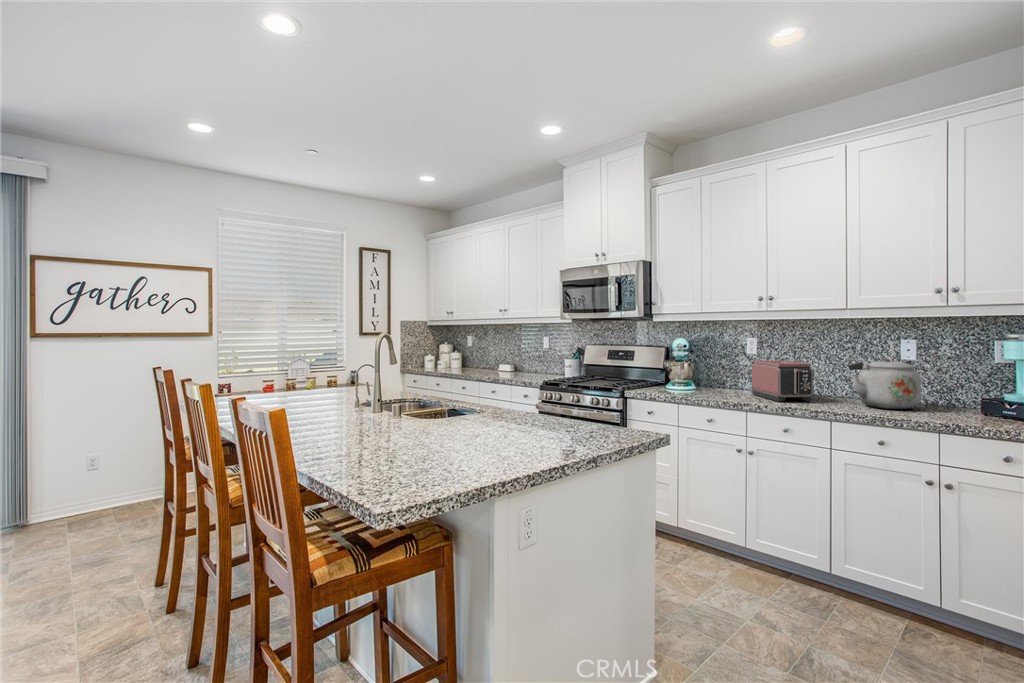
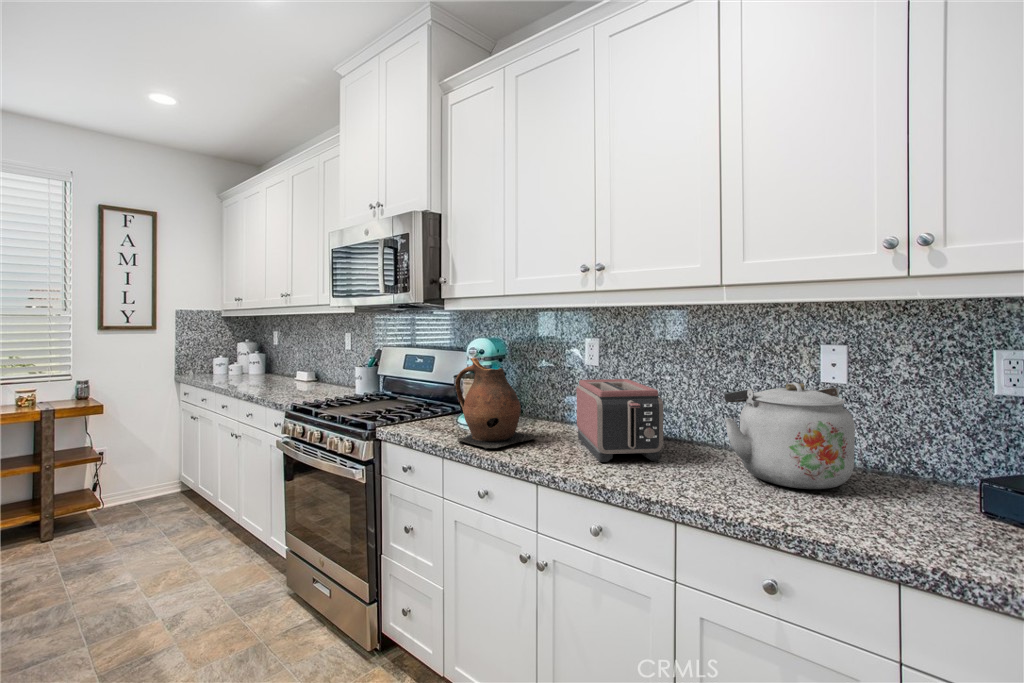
ceramic pitcher: none [681,348,729,398] -> present [455,358,535,449]

